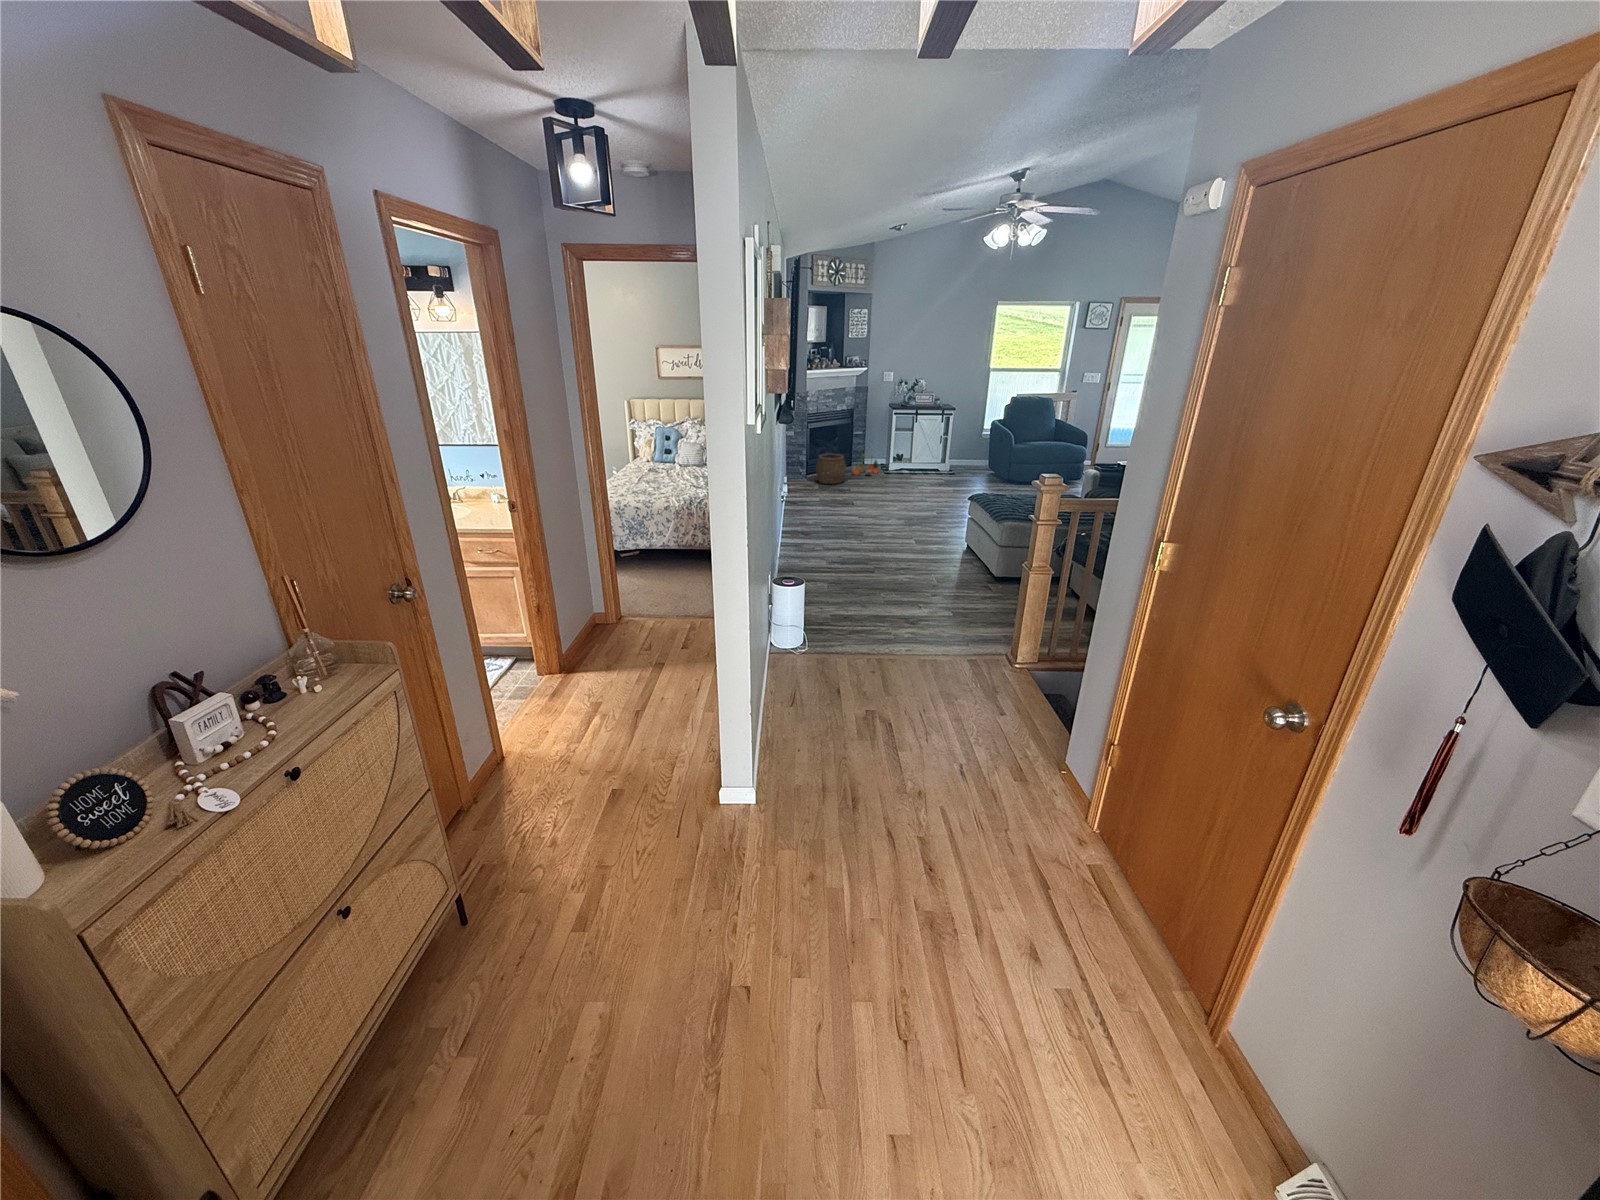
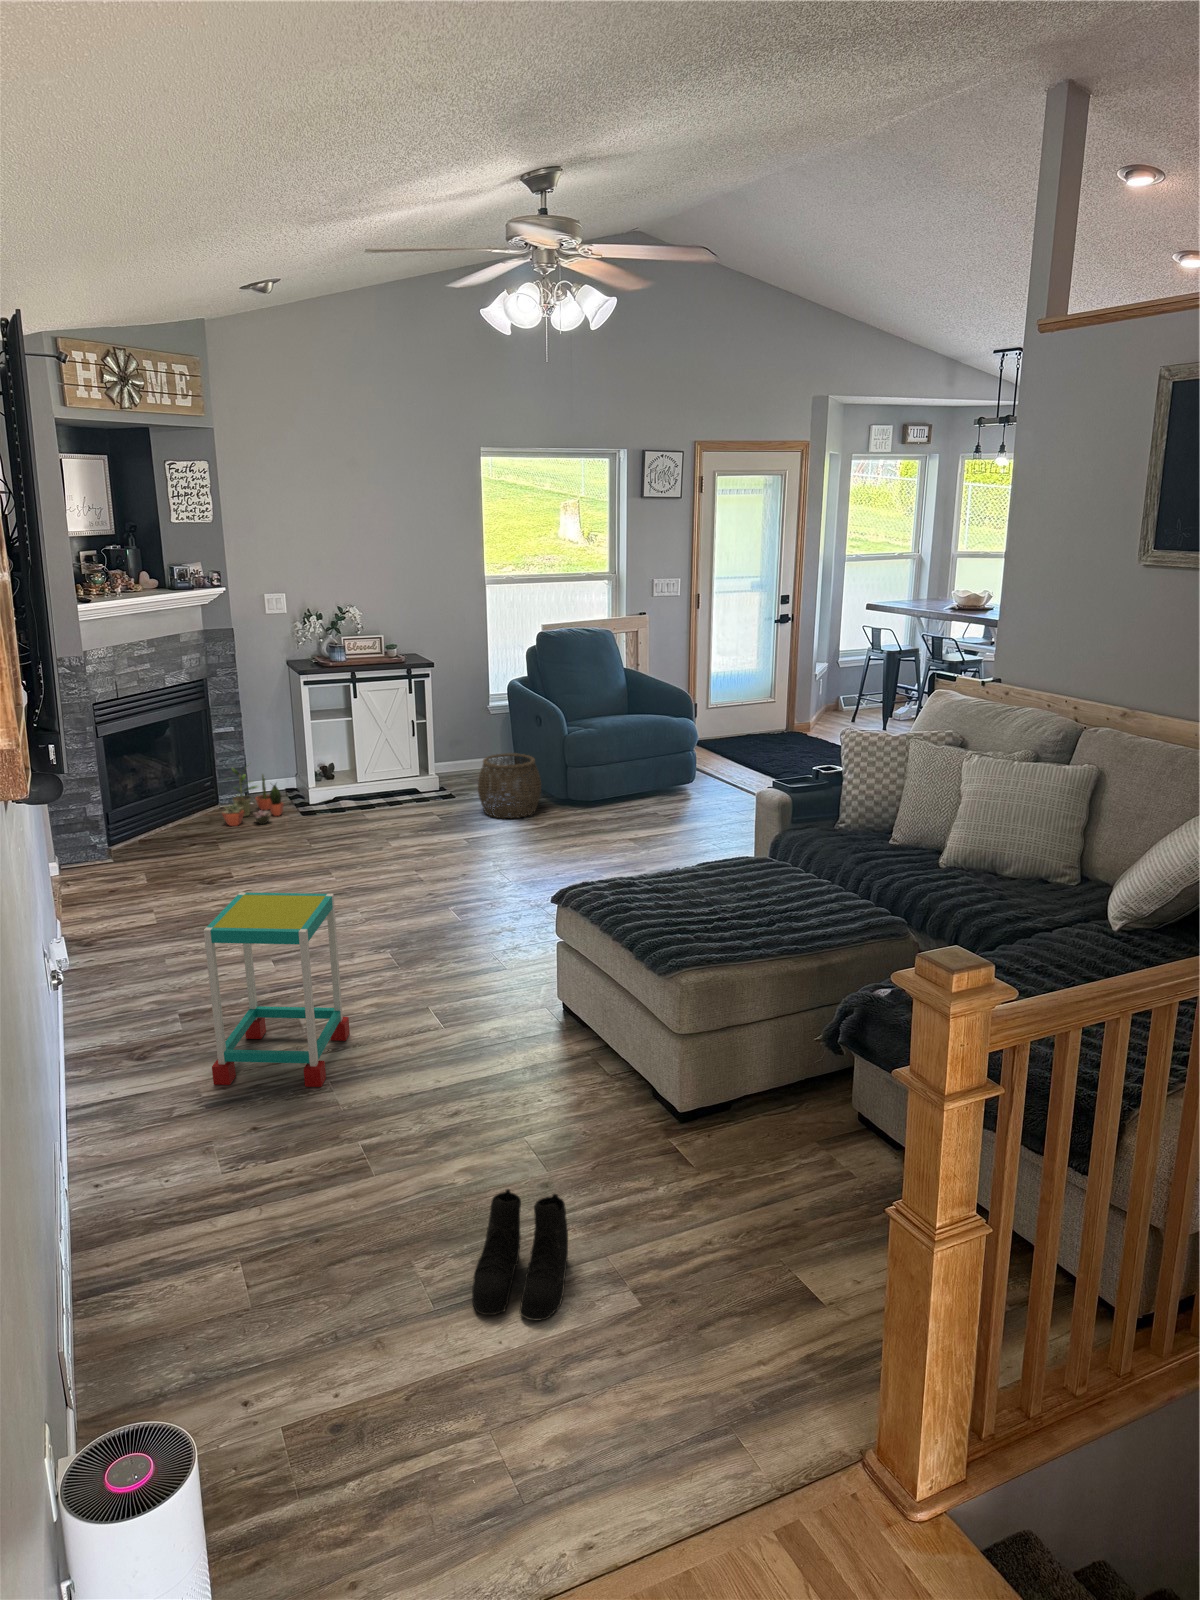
woven basket: present [816,454,846,484] -> present [478,753,541,819]
side table: none [830,478,882,551] -> present [204,892,350,1087]
boots: none [897,572,934,609] -> present [472,1189,568,1320]

